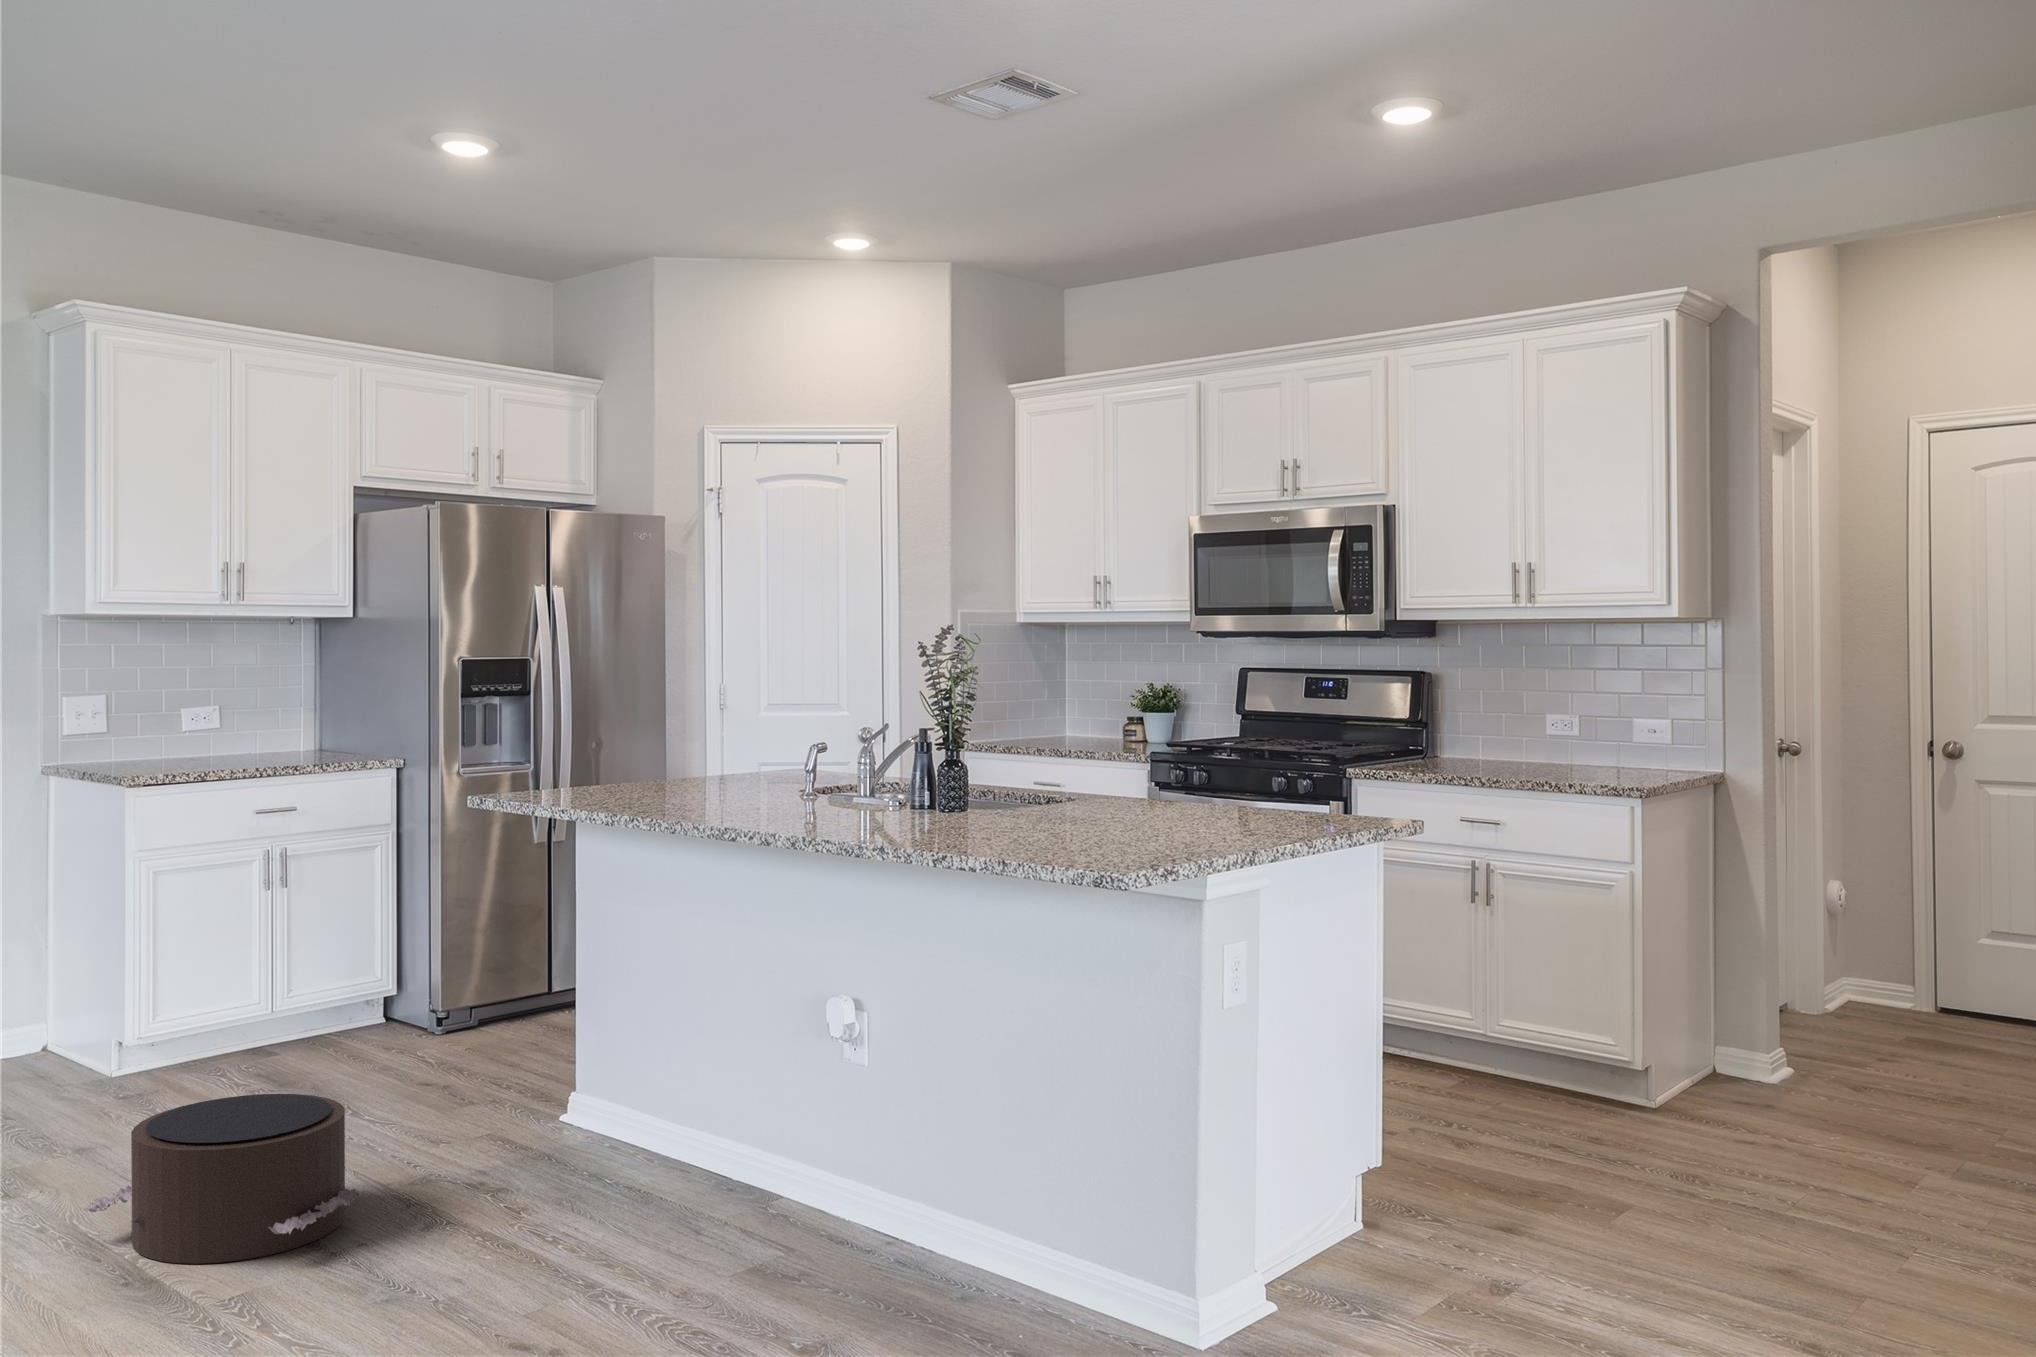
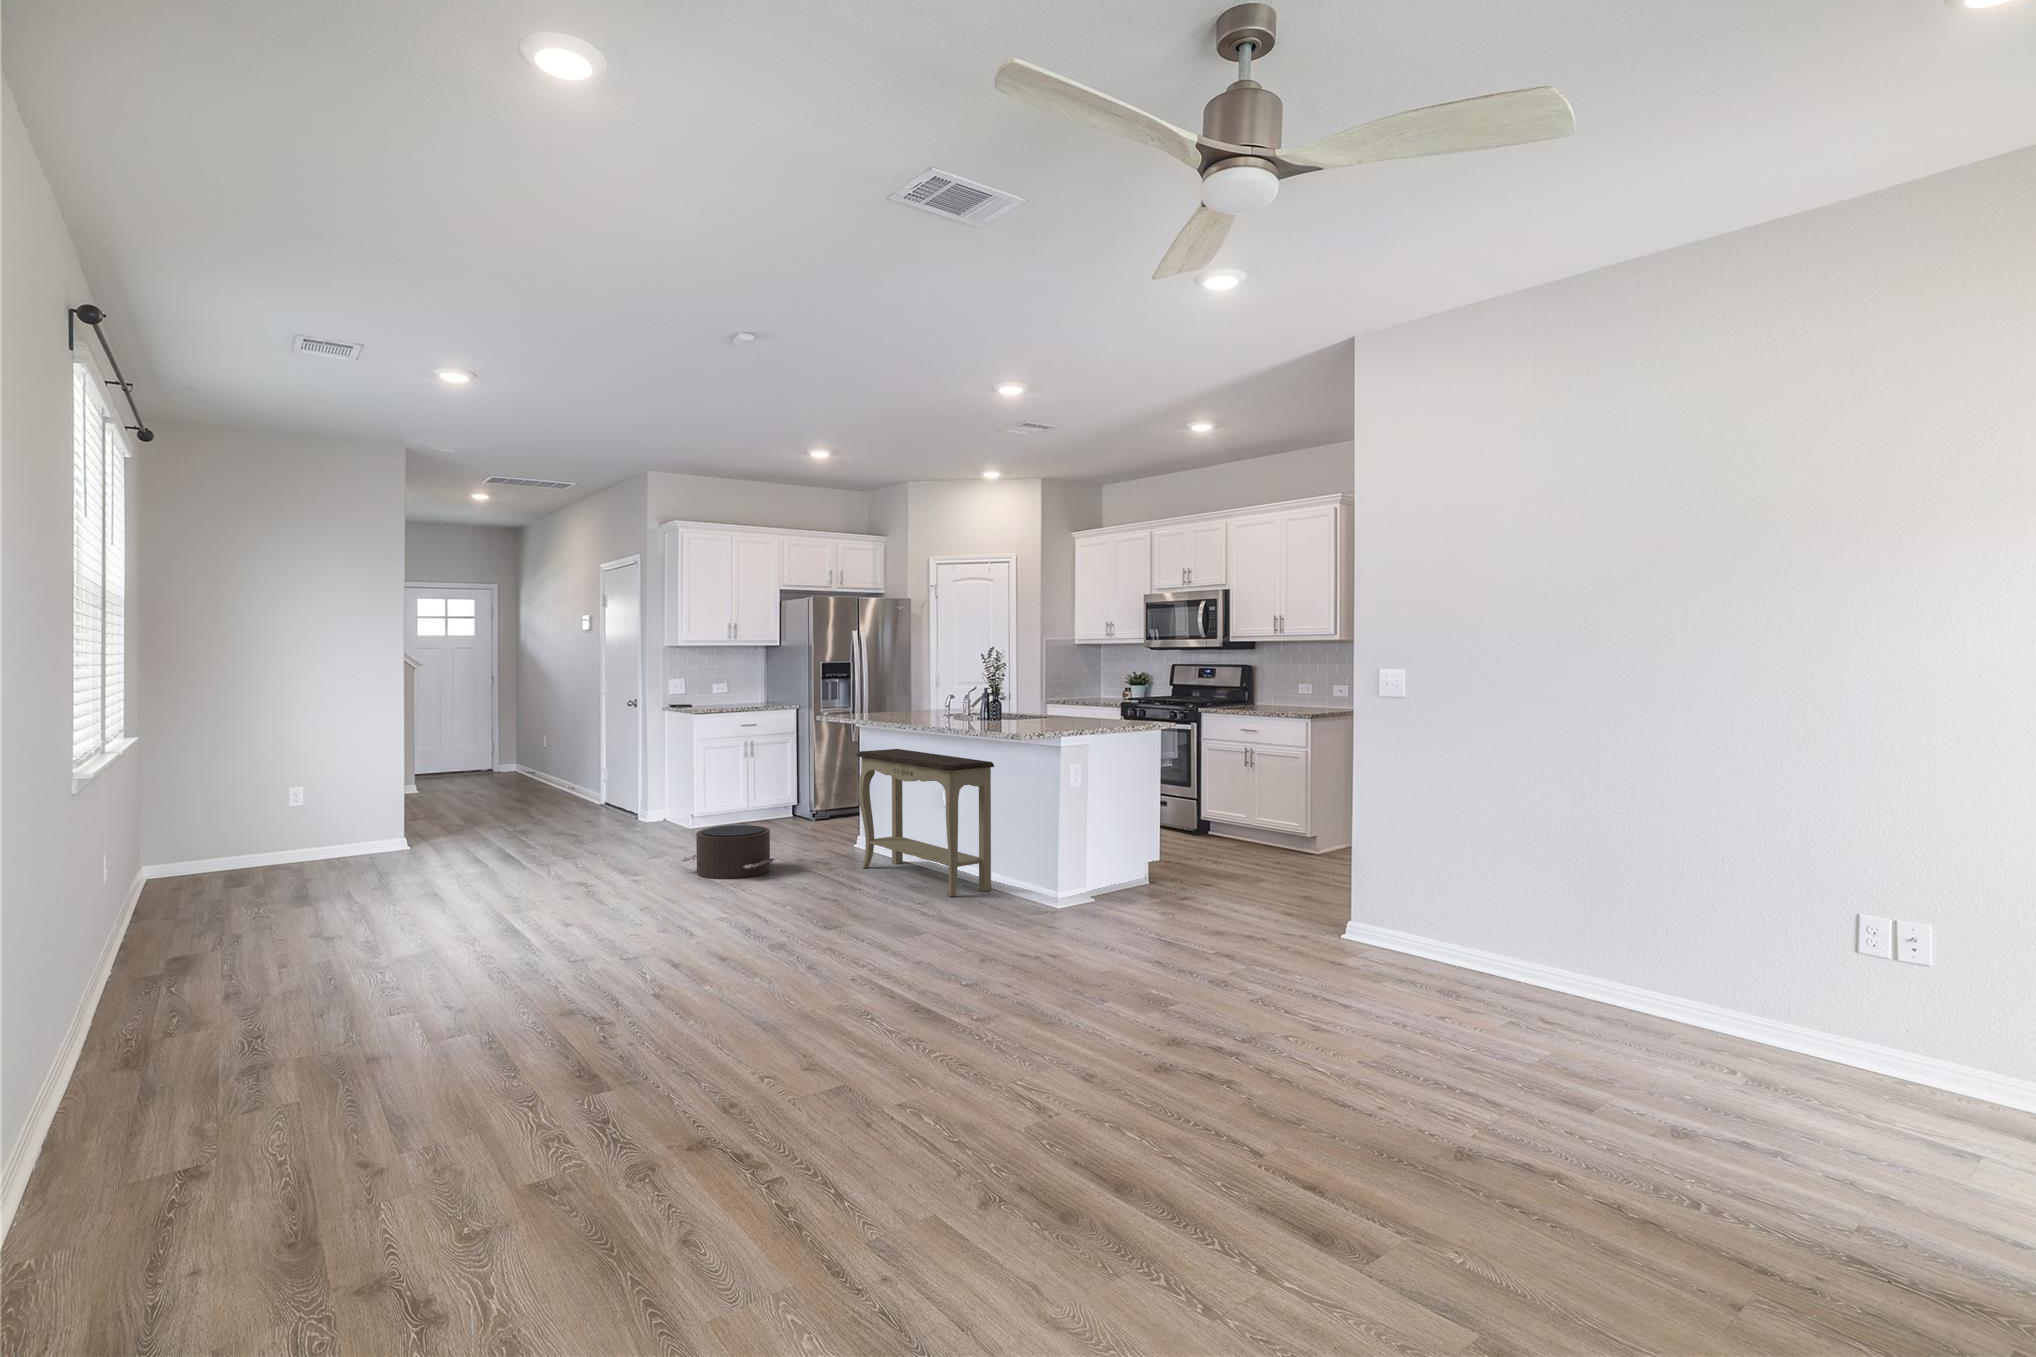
console table: none [585,882,989,1308] -> present [857,749,994,897]

